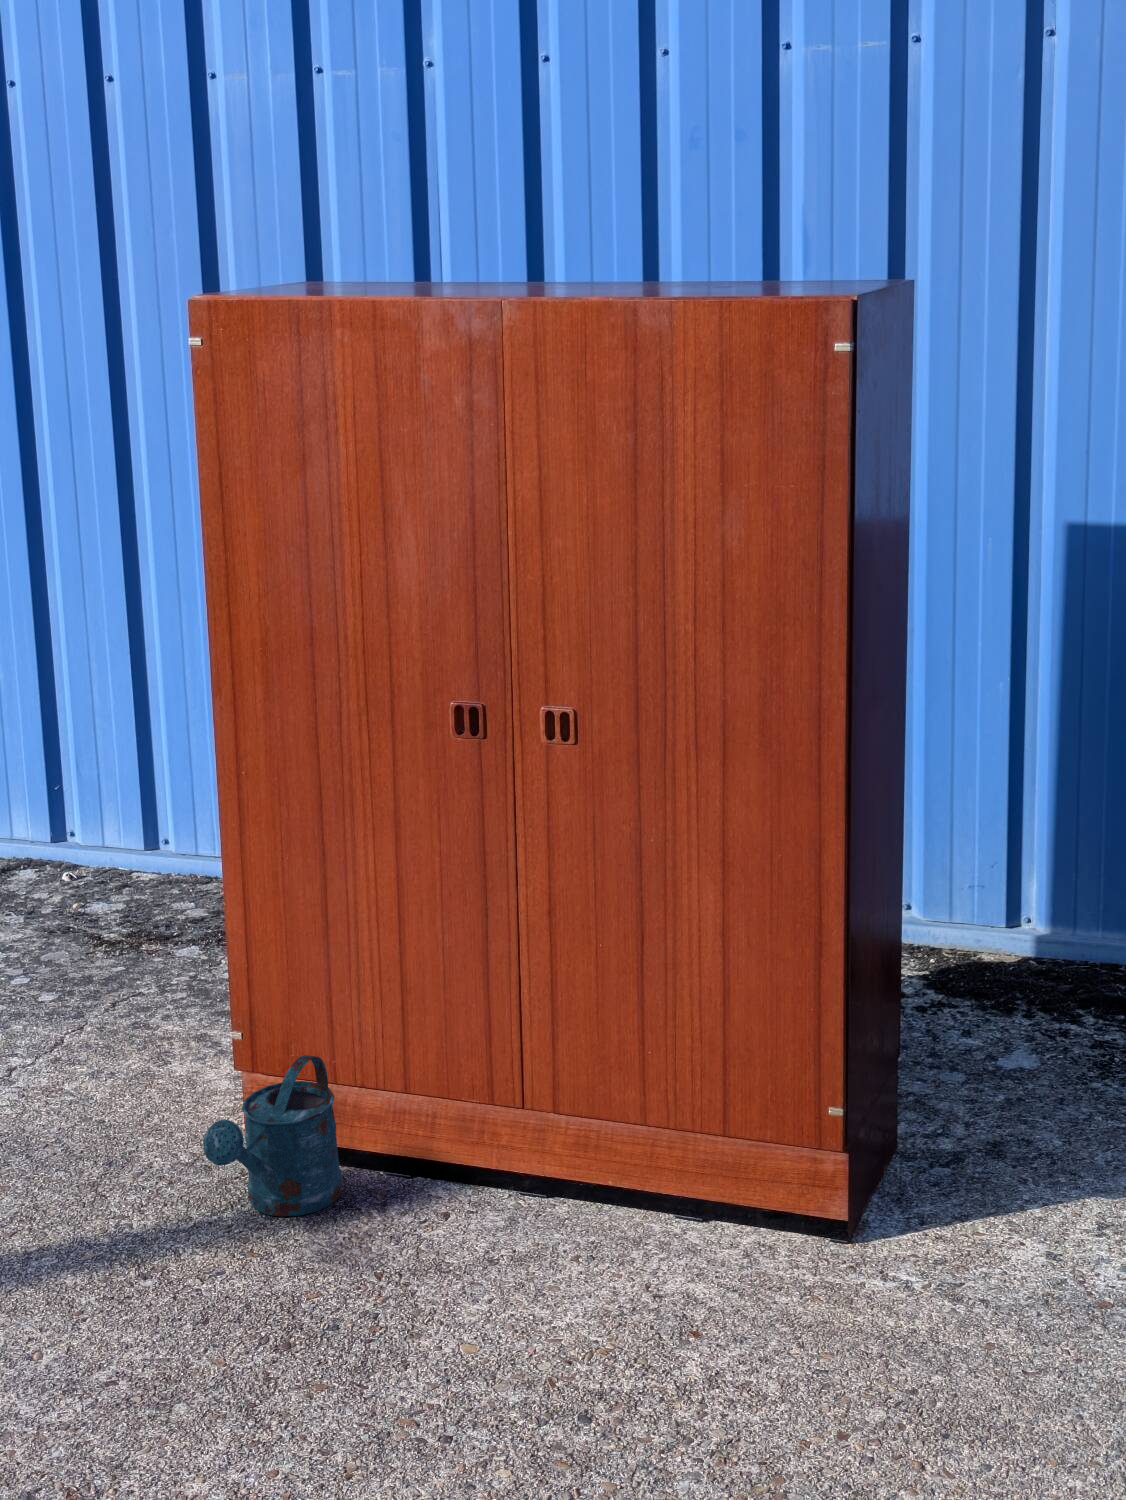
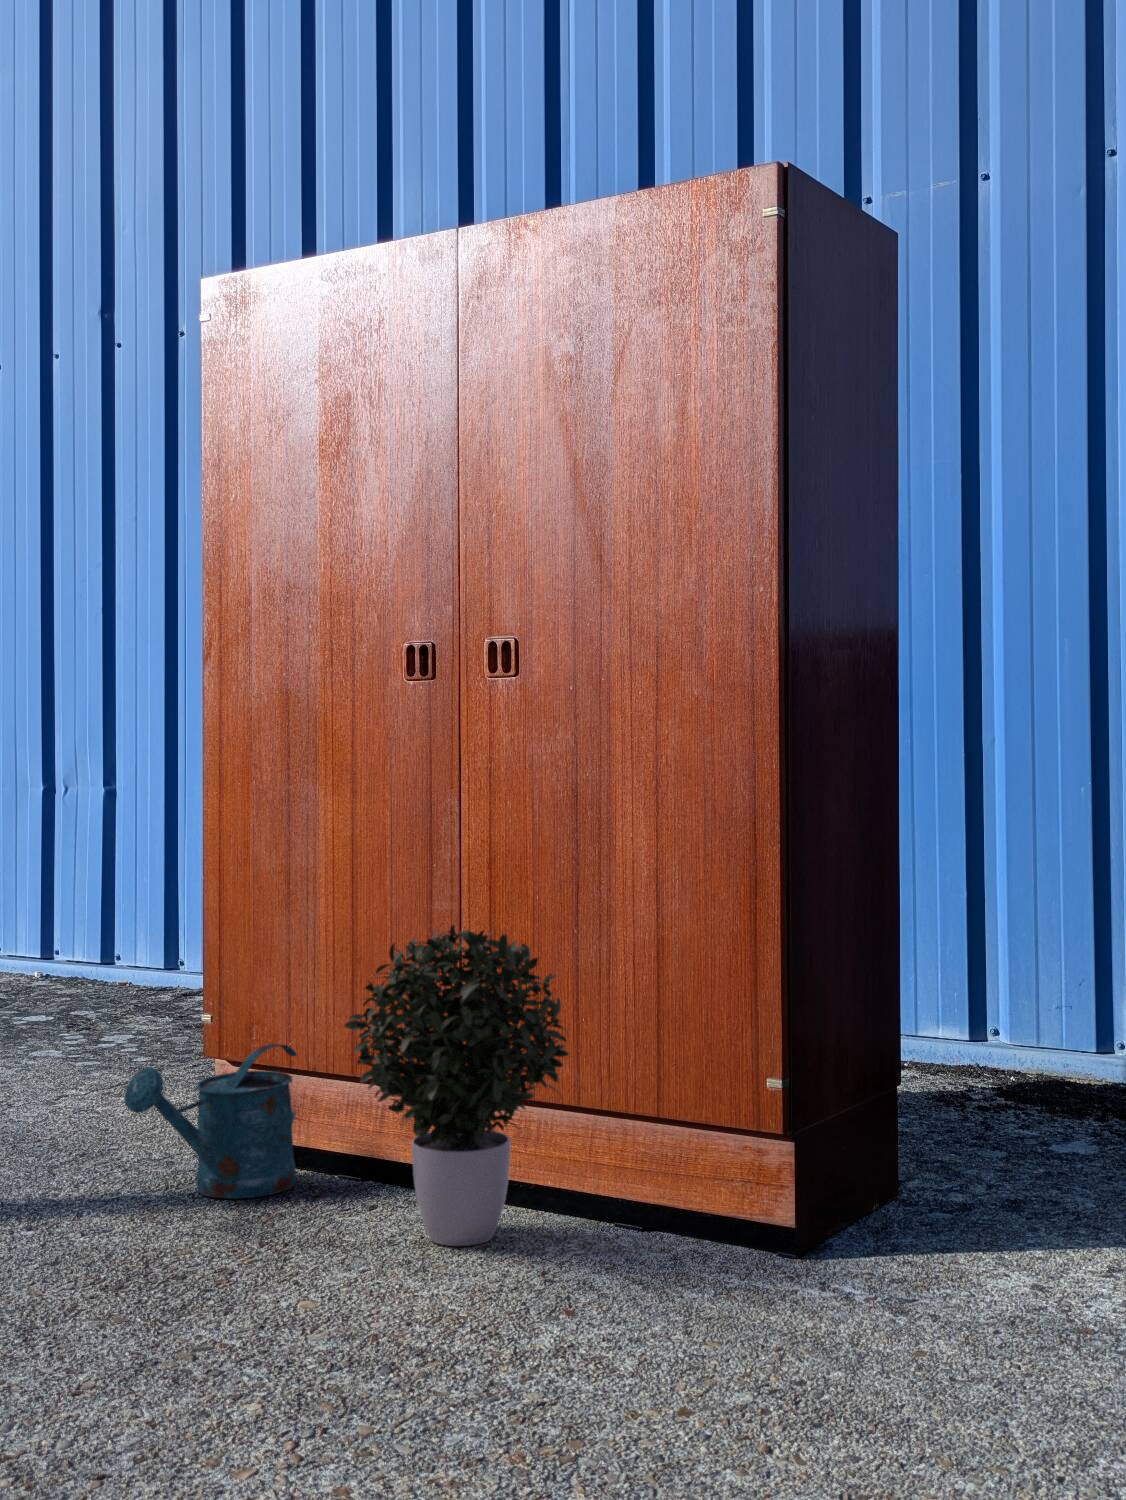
potted plant: none [437,978,644,1260] -> present [345,925,569,1246]

